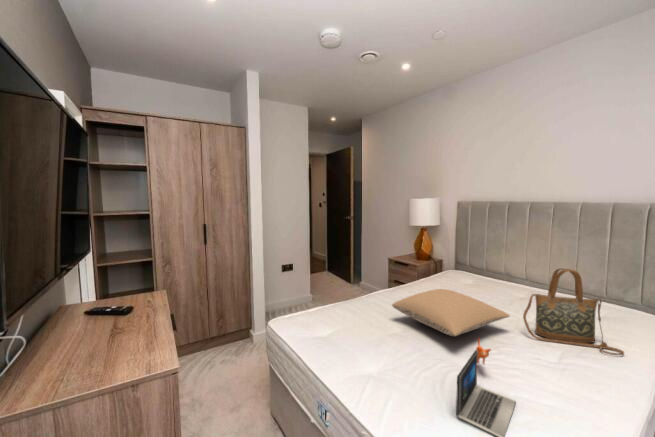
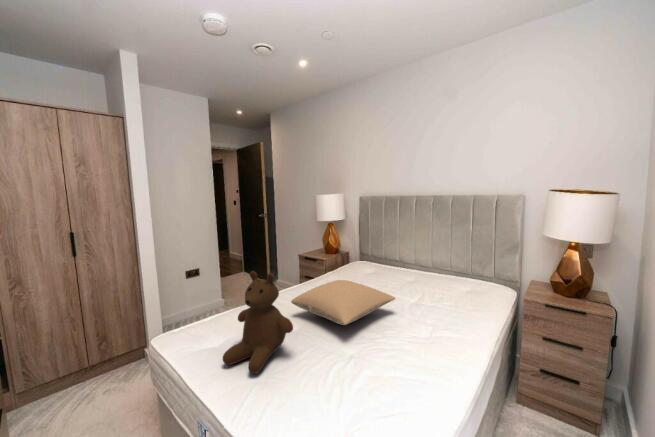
handbag: present [523,269,624,355] -> none [406,252,479,321]
teddy bear: none [335,272,402,369] -> present [223,271,293,374]
laptop: present [456,340,516,437] -> none [336,323,393,423]

